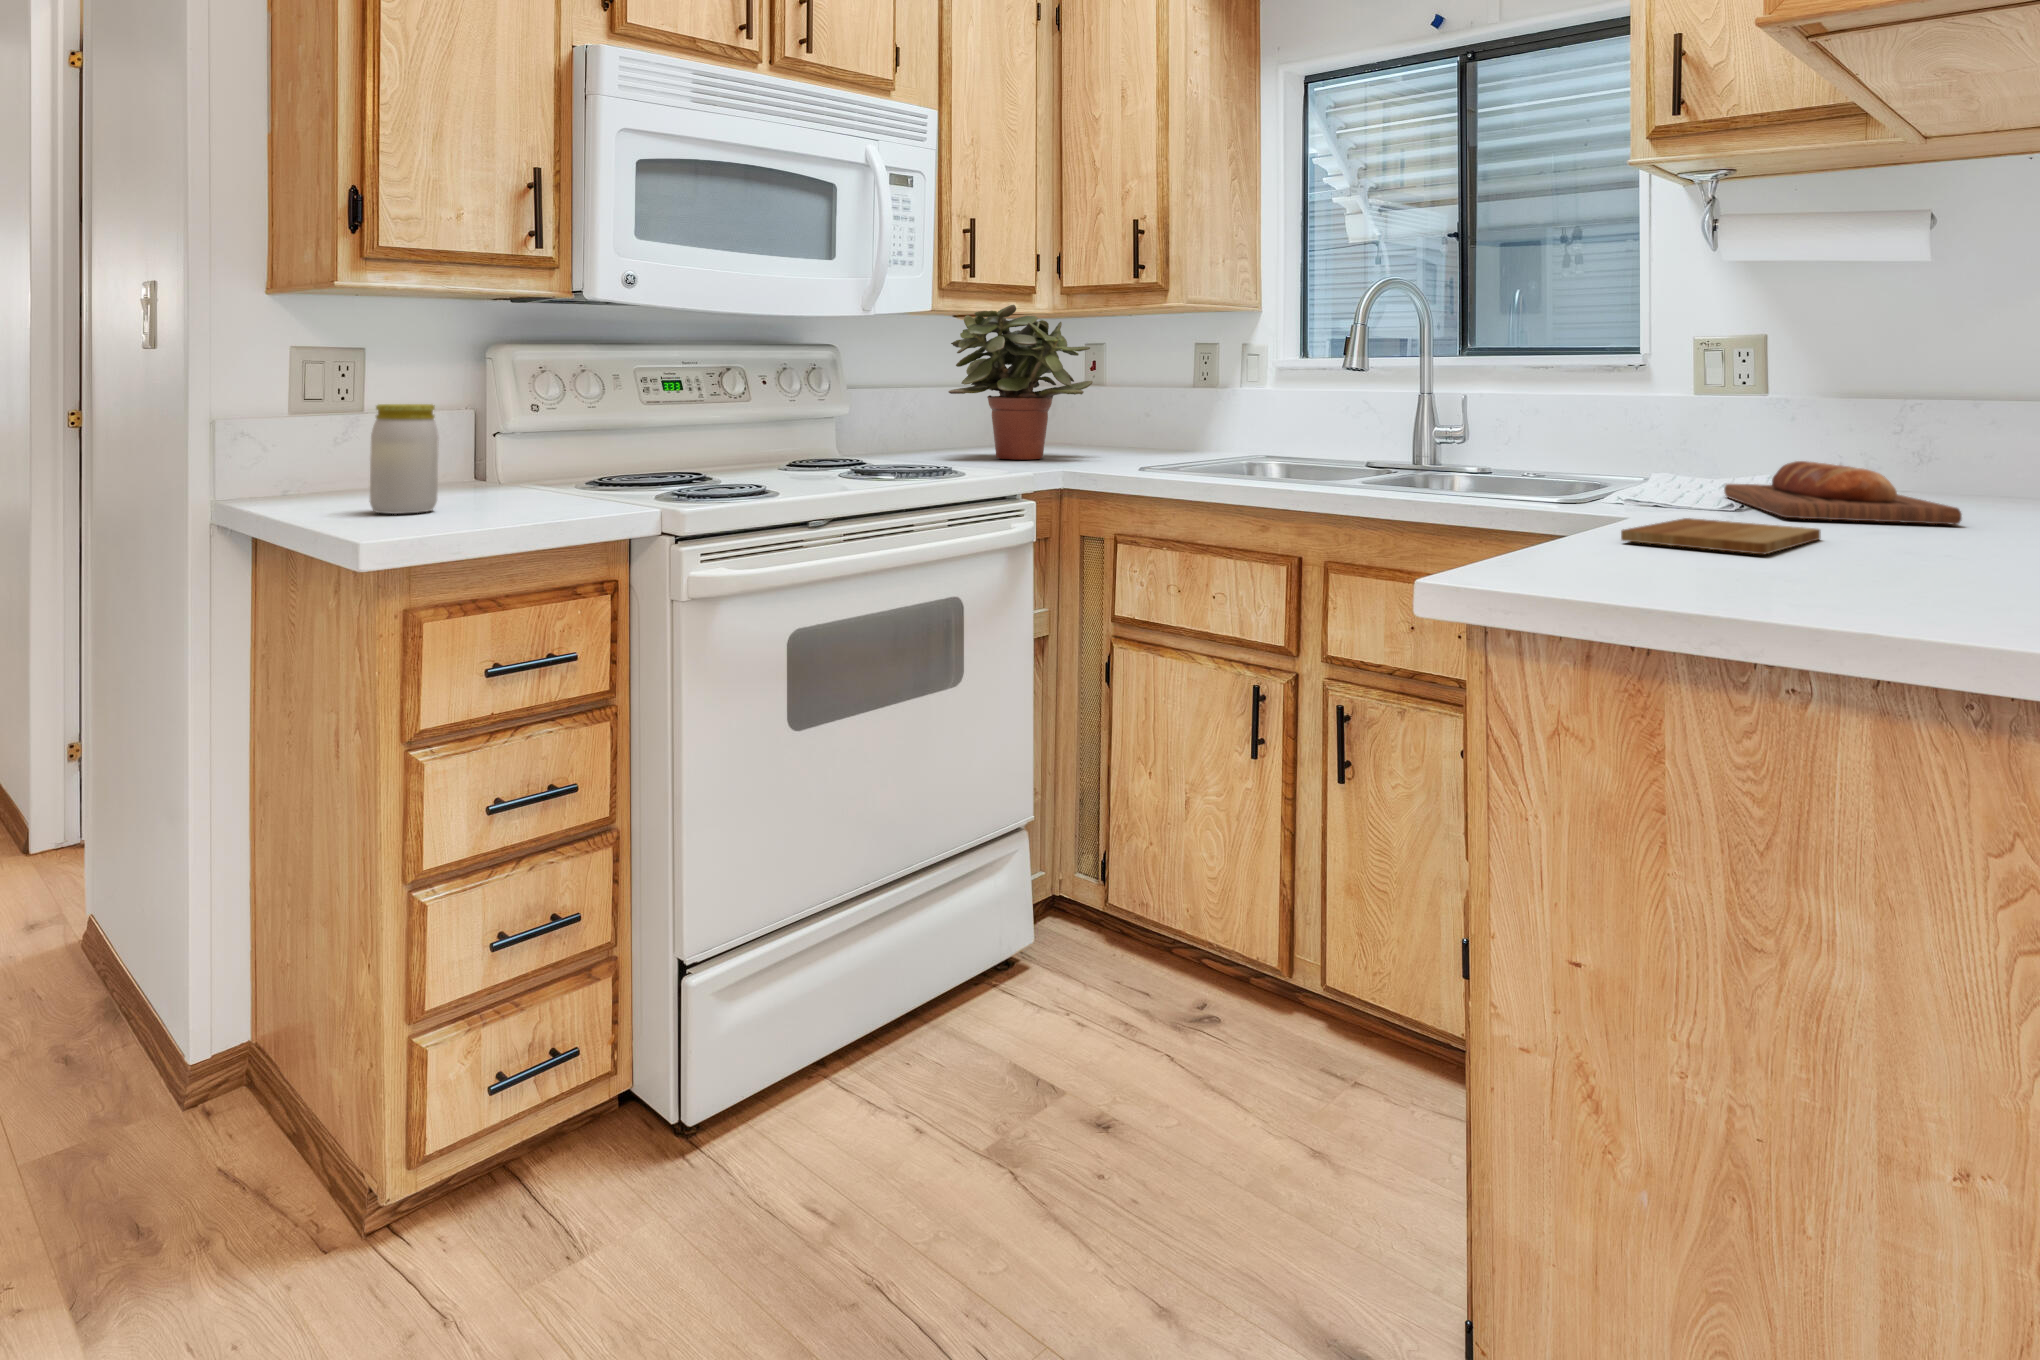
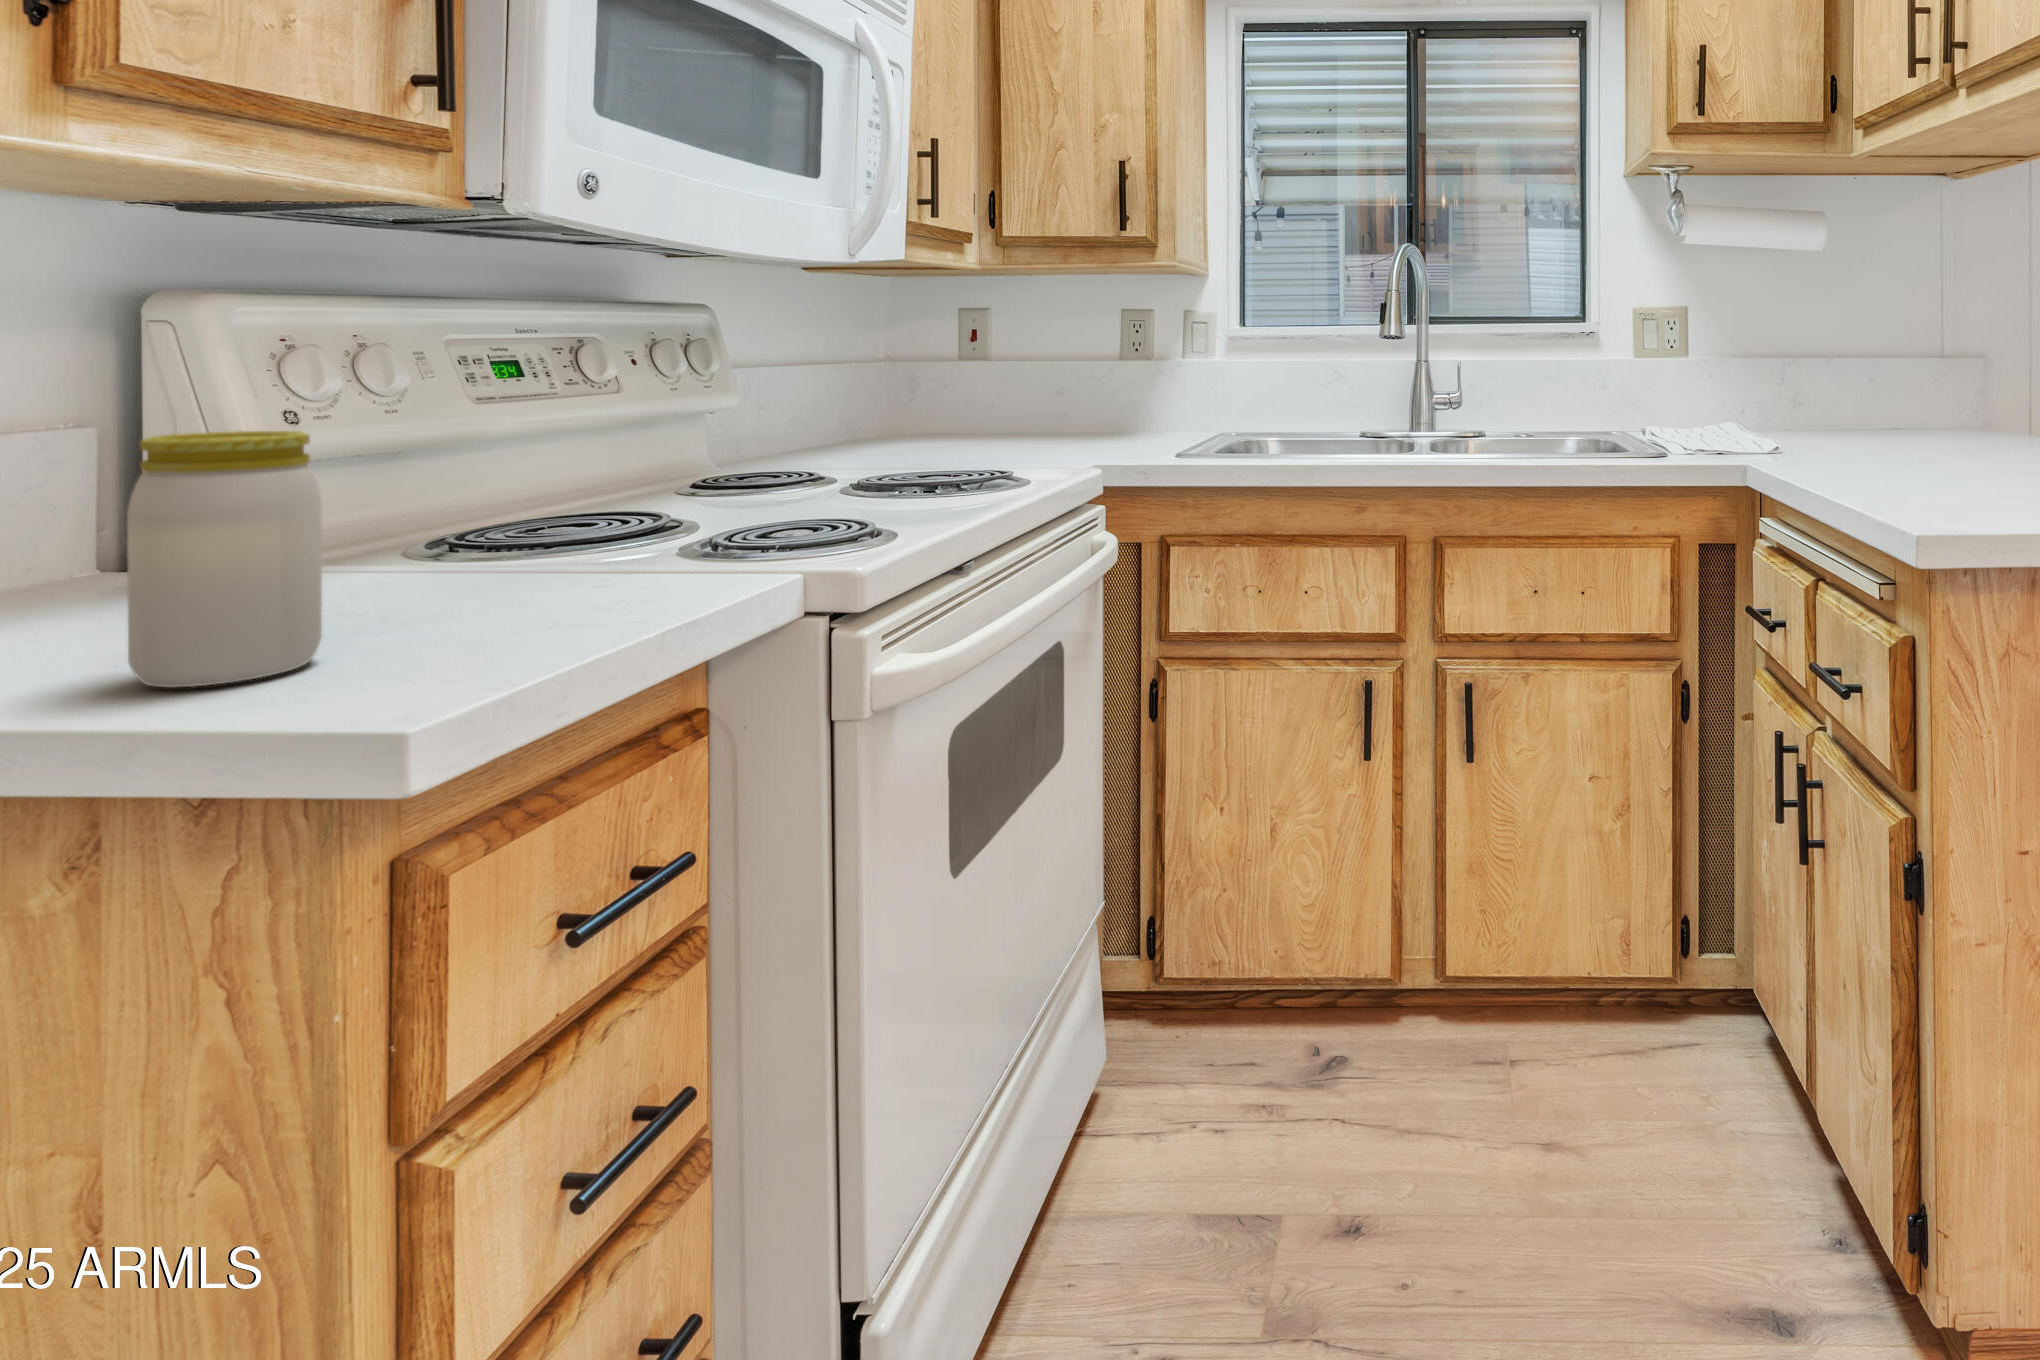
potted plant: present [949,305,1093,460] -> none [869,254,1071,452]
bread loaf: present [1724,461,1962,525] -> none [1725,417,1944,466]
cutting board: present [1621,518,1821,554] -> none [1844,474,2001,502]

